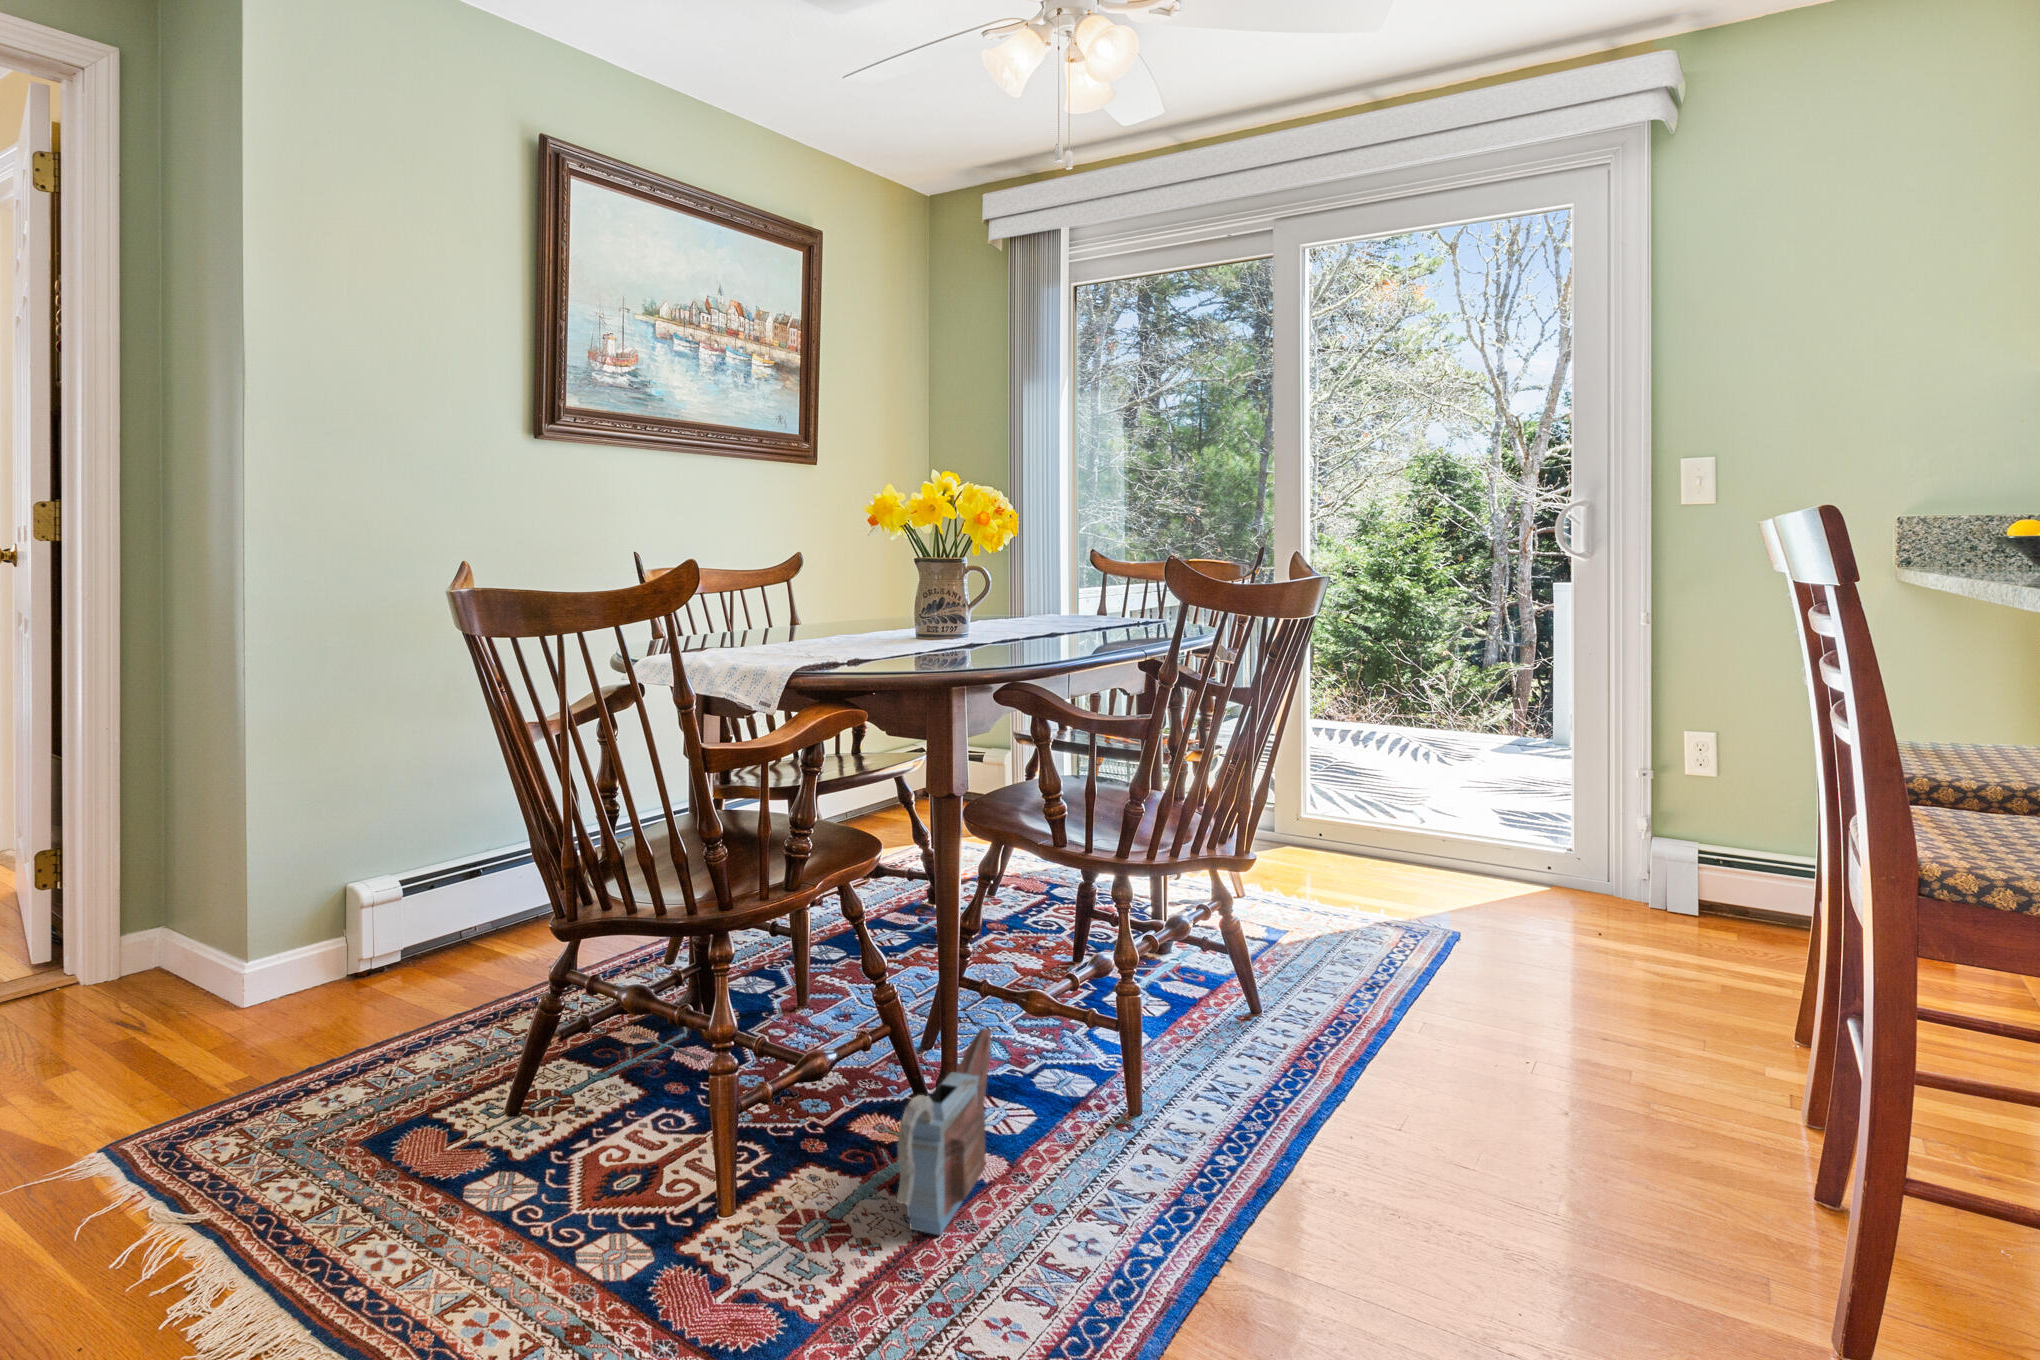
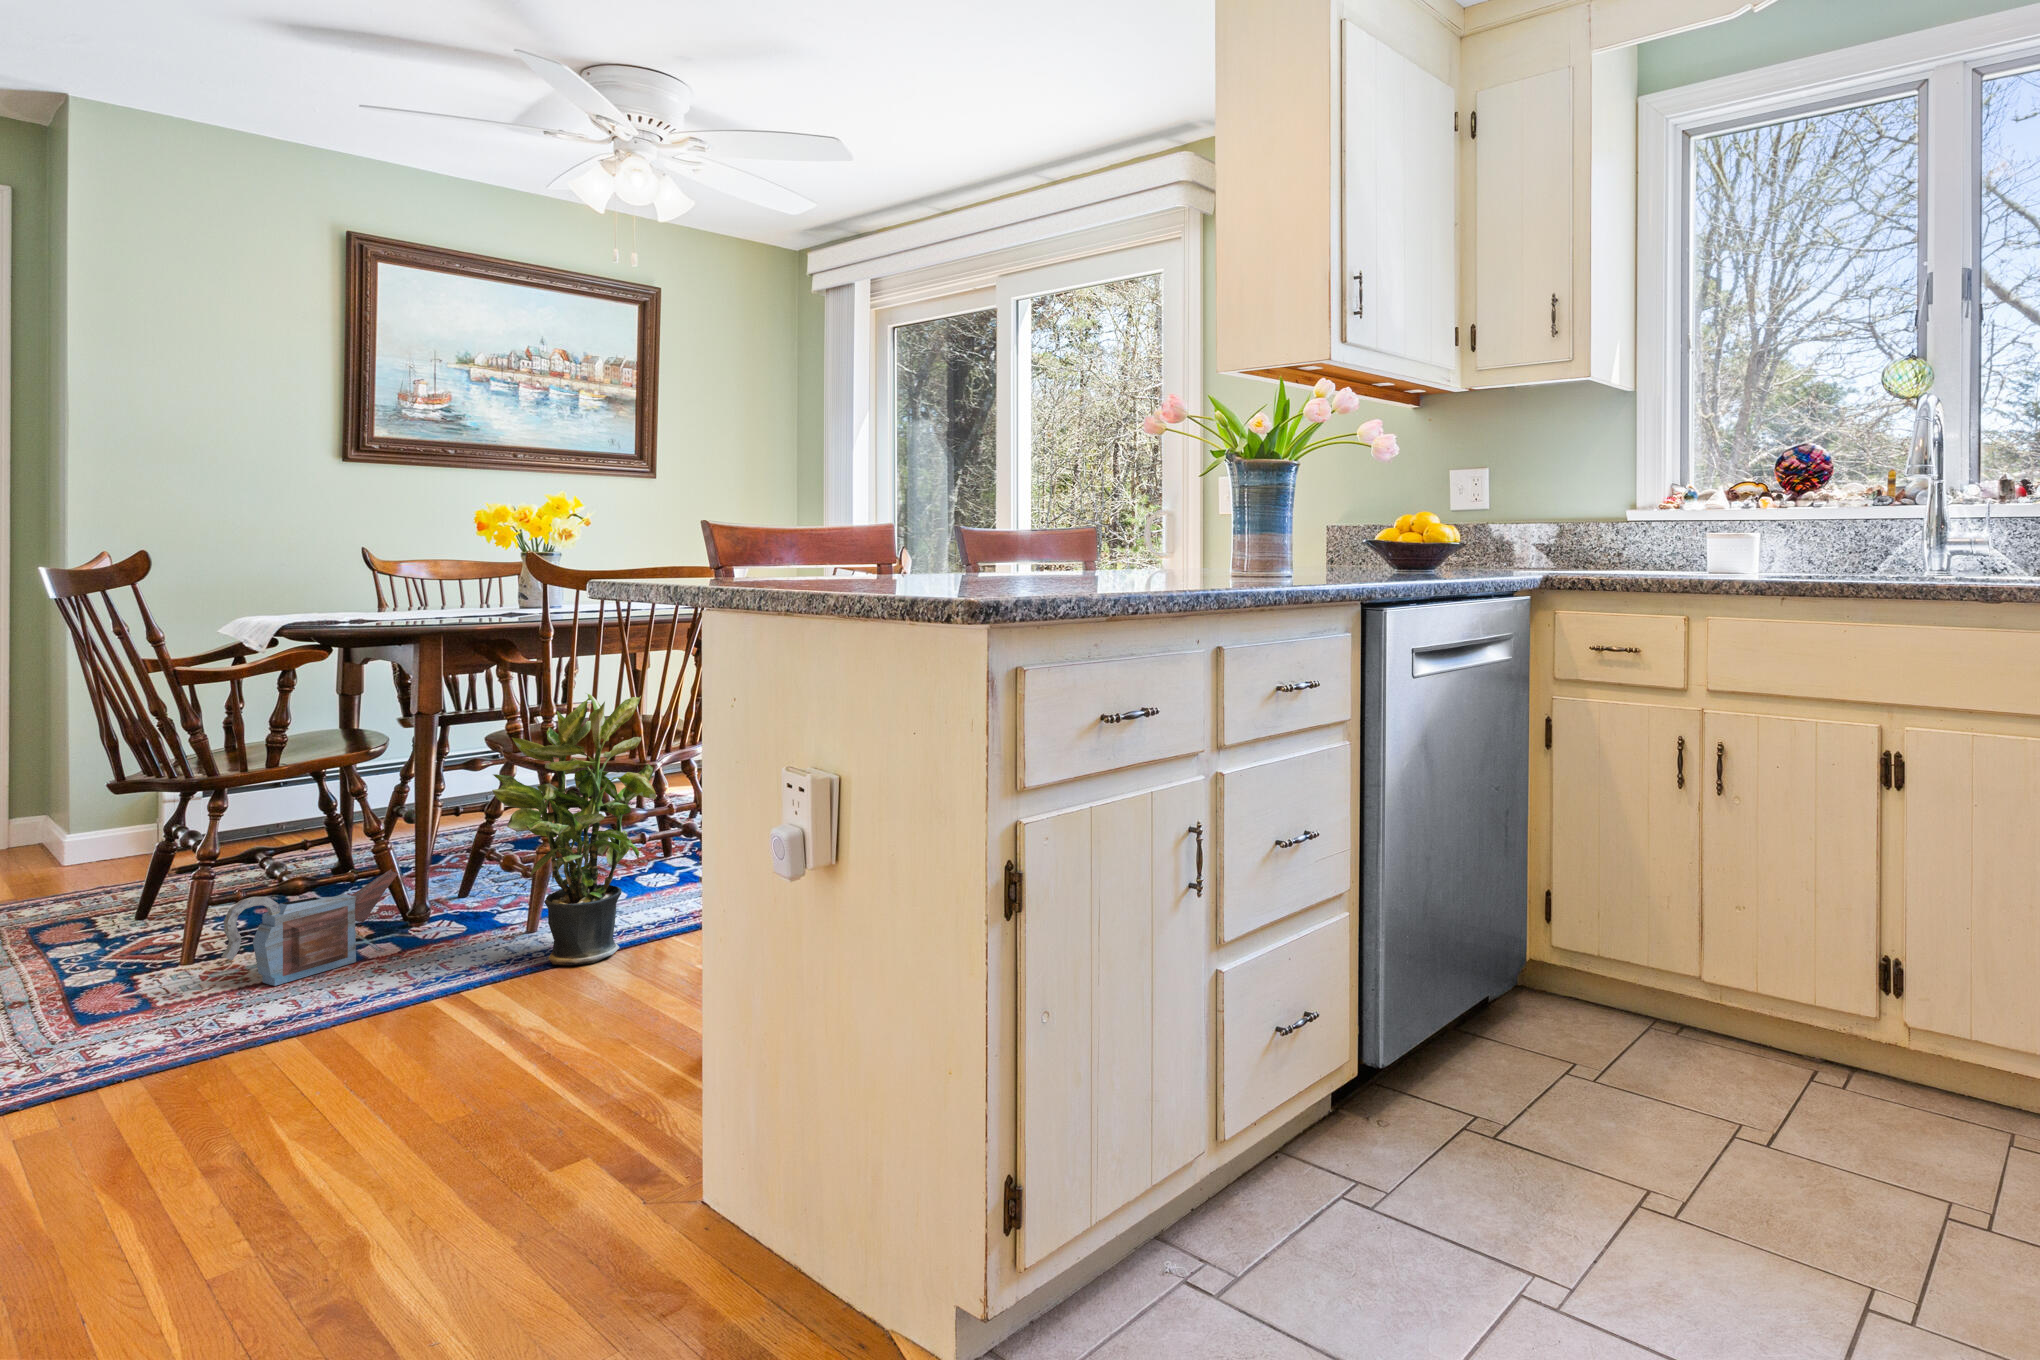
potted plant: none [1187,755,1383,1168] -> present [492,694,656,965]

